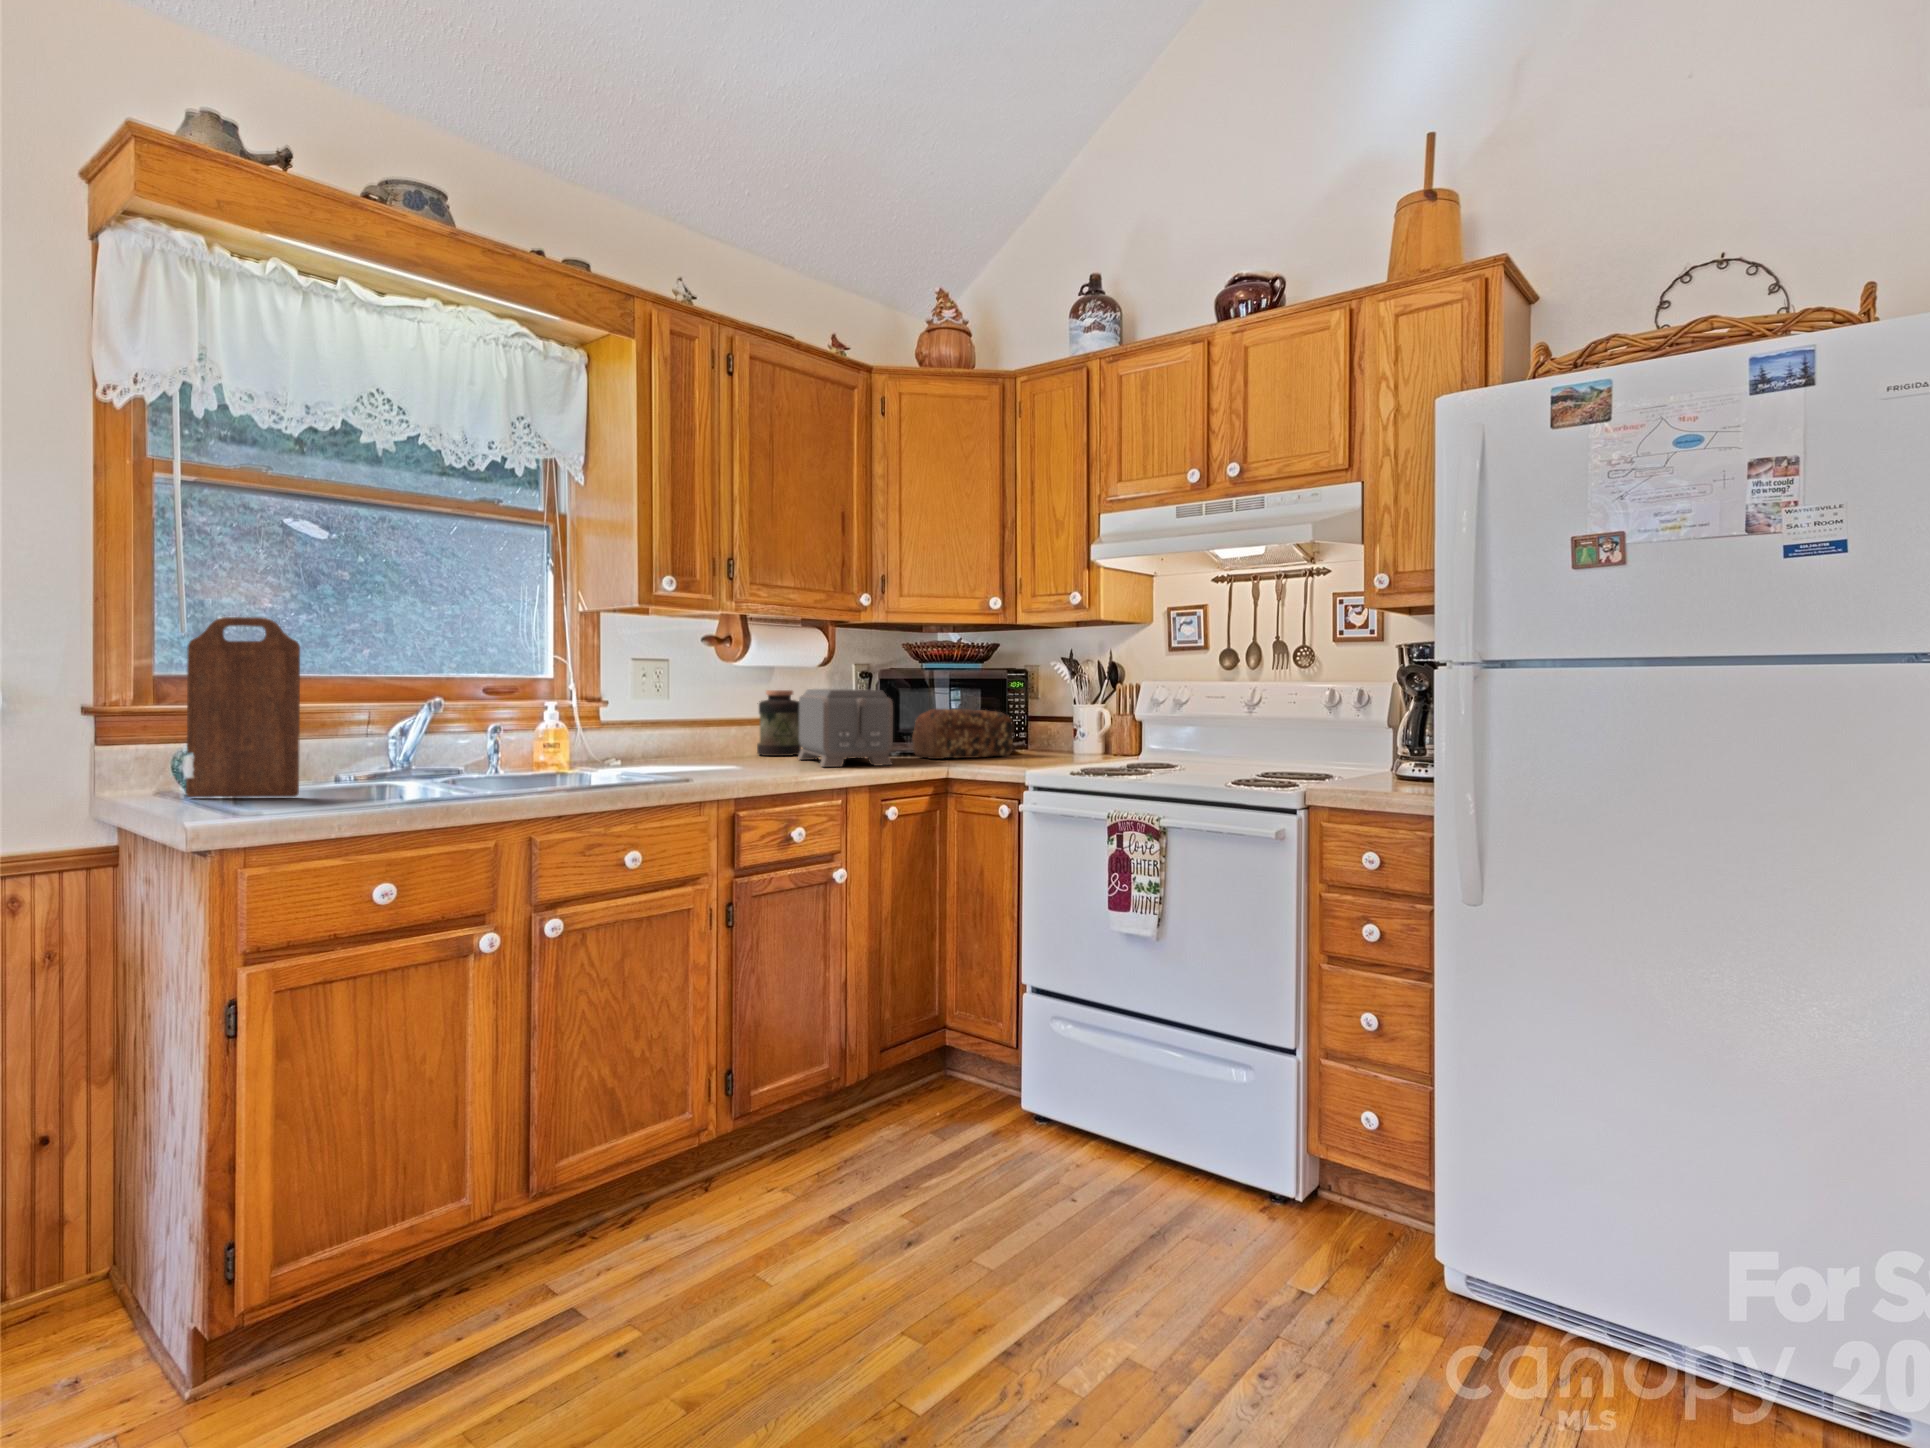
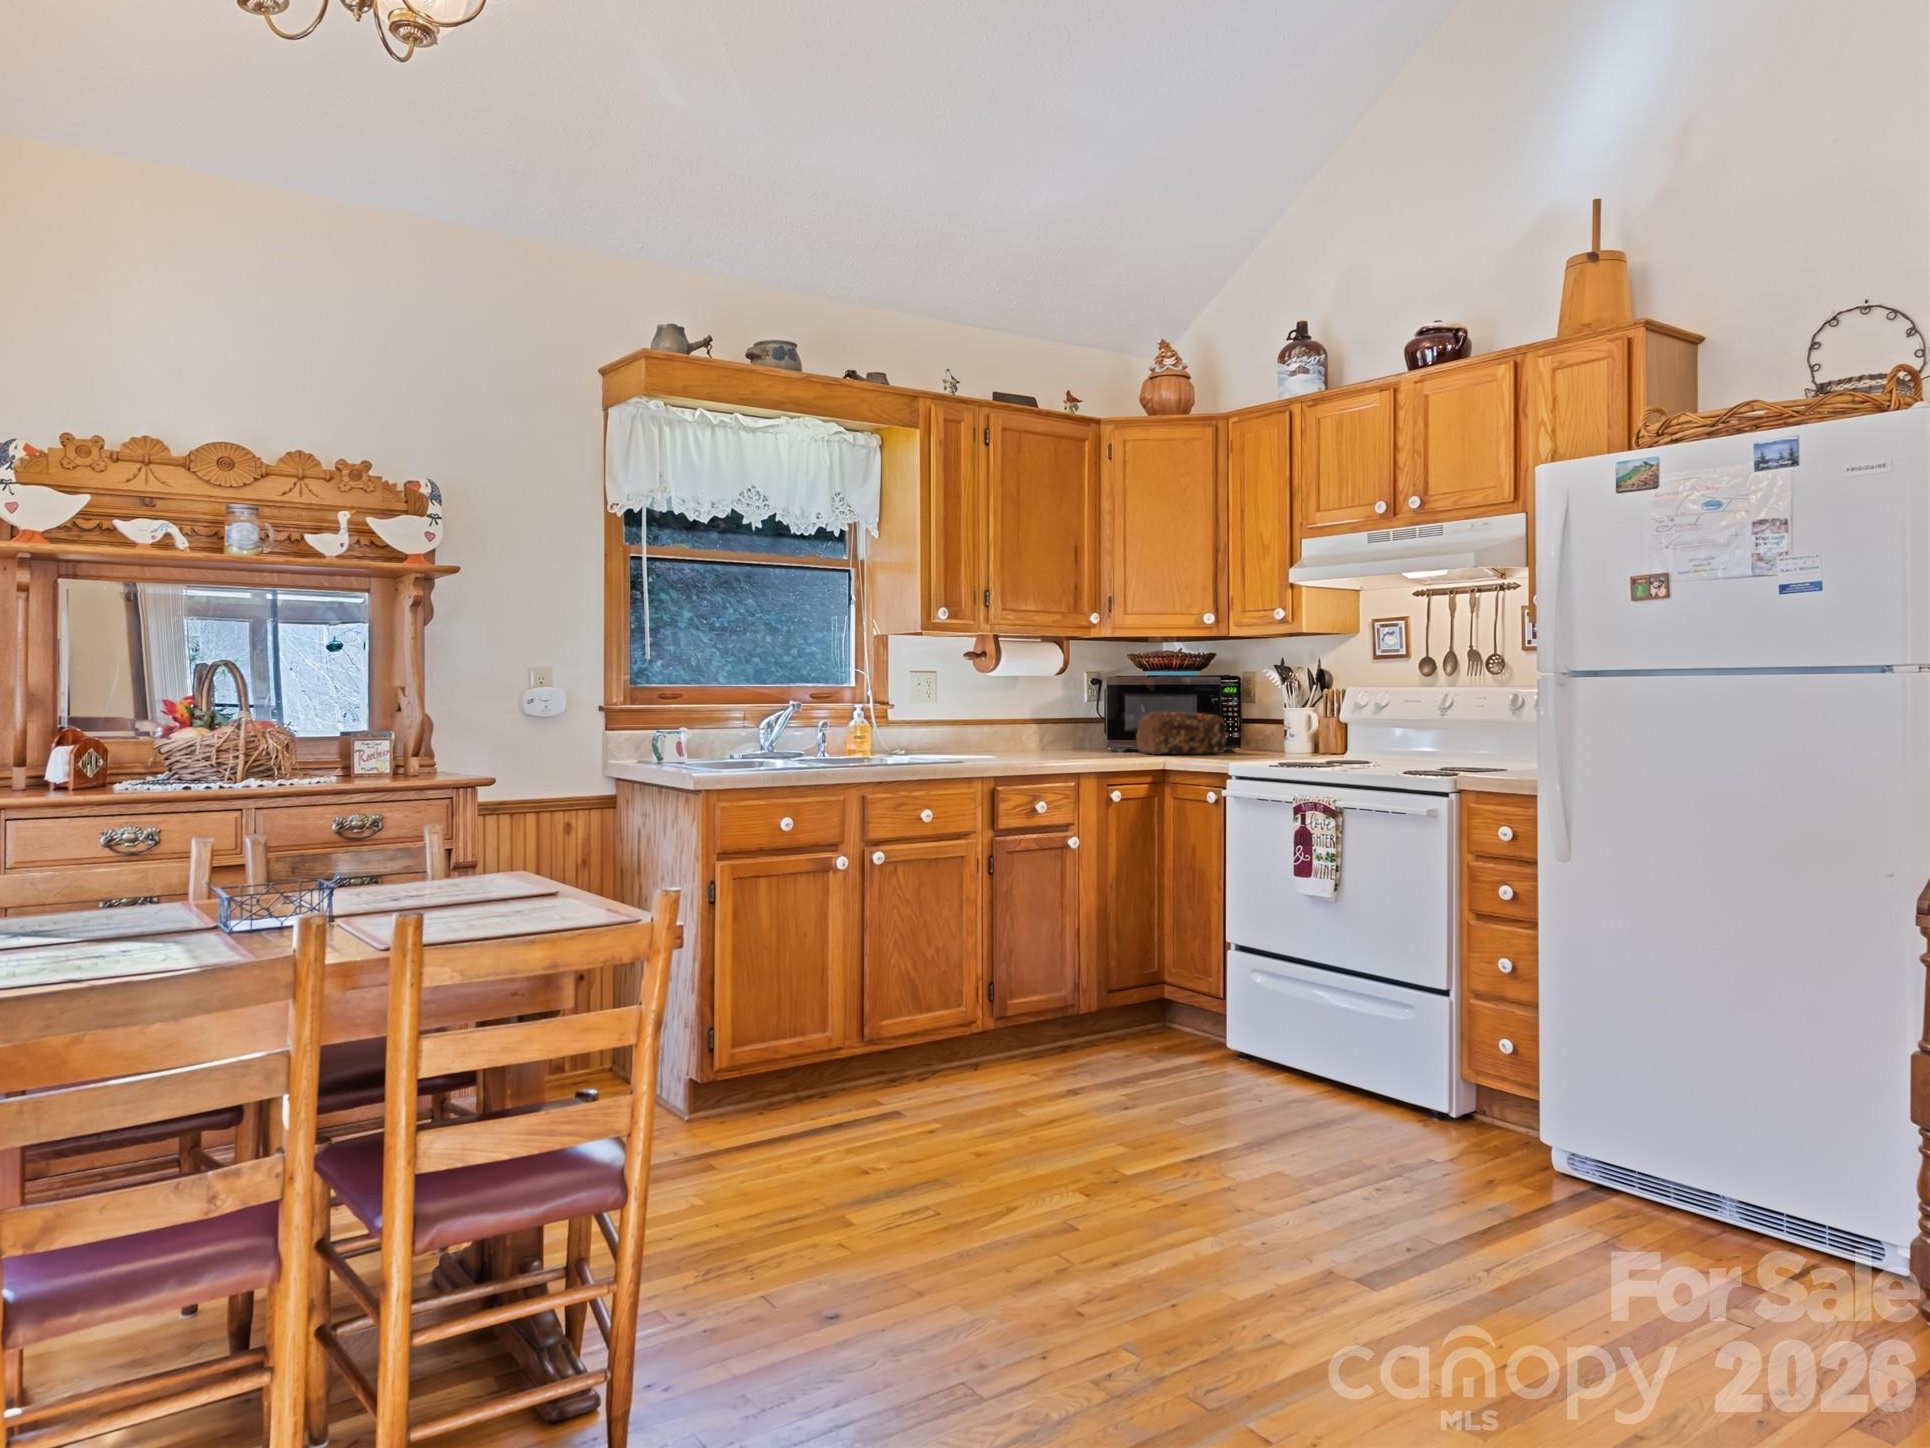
cutting board: present [186,617,300,797] -> none [656,649,720,766]
toaster: present [798,689,893,767] -> none [1040,695,1117,758]
jar: present [757,690,801,756] -> none [1006,696,1042,751]

